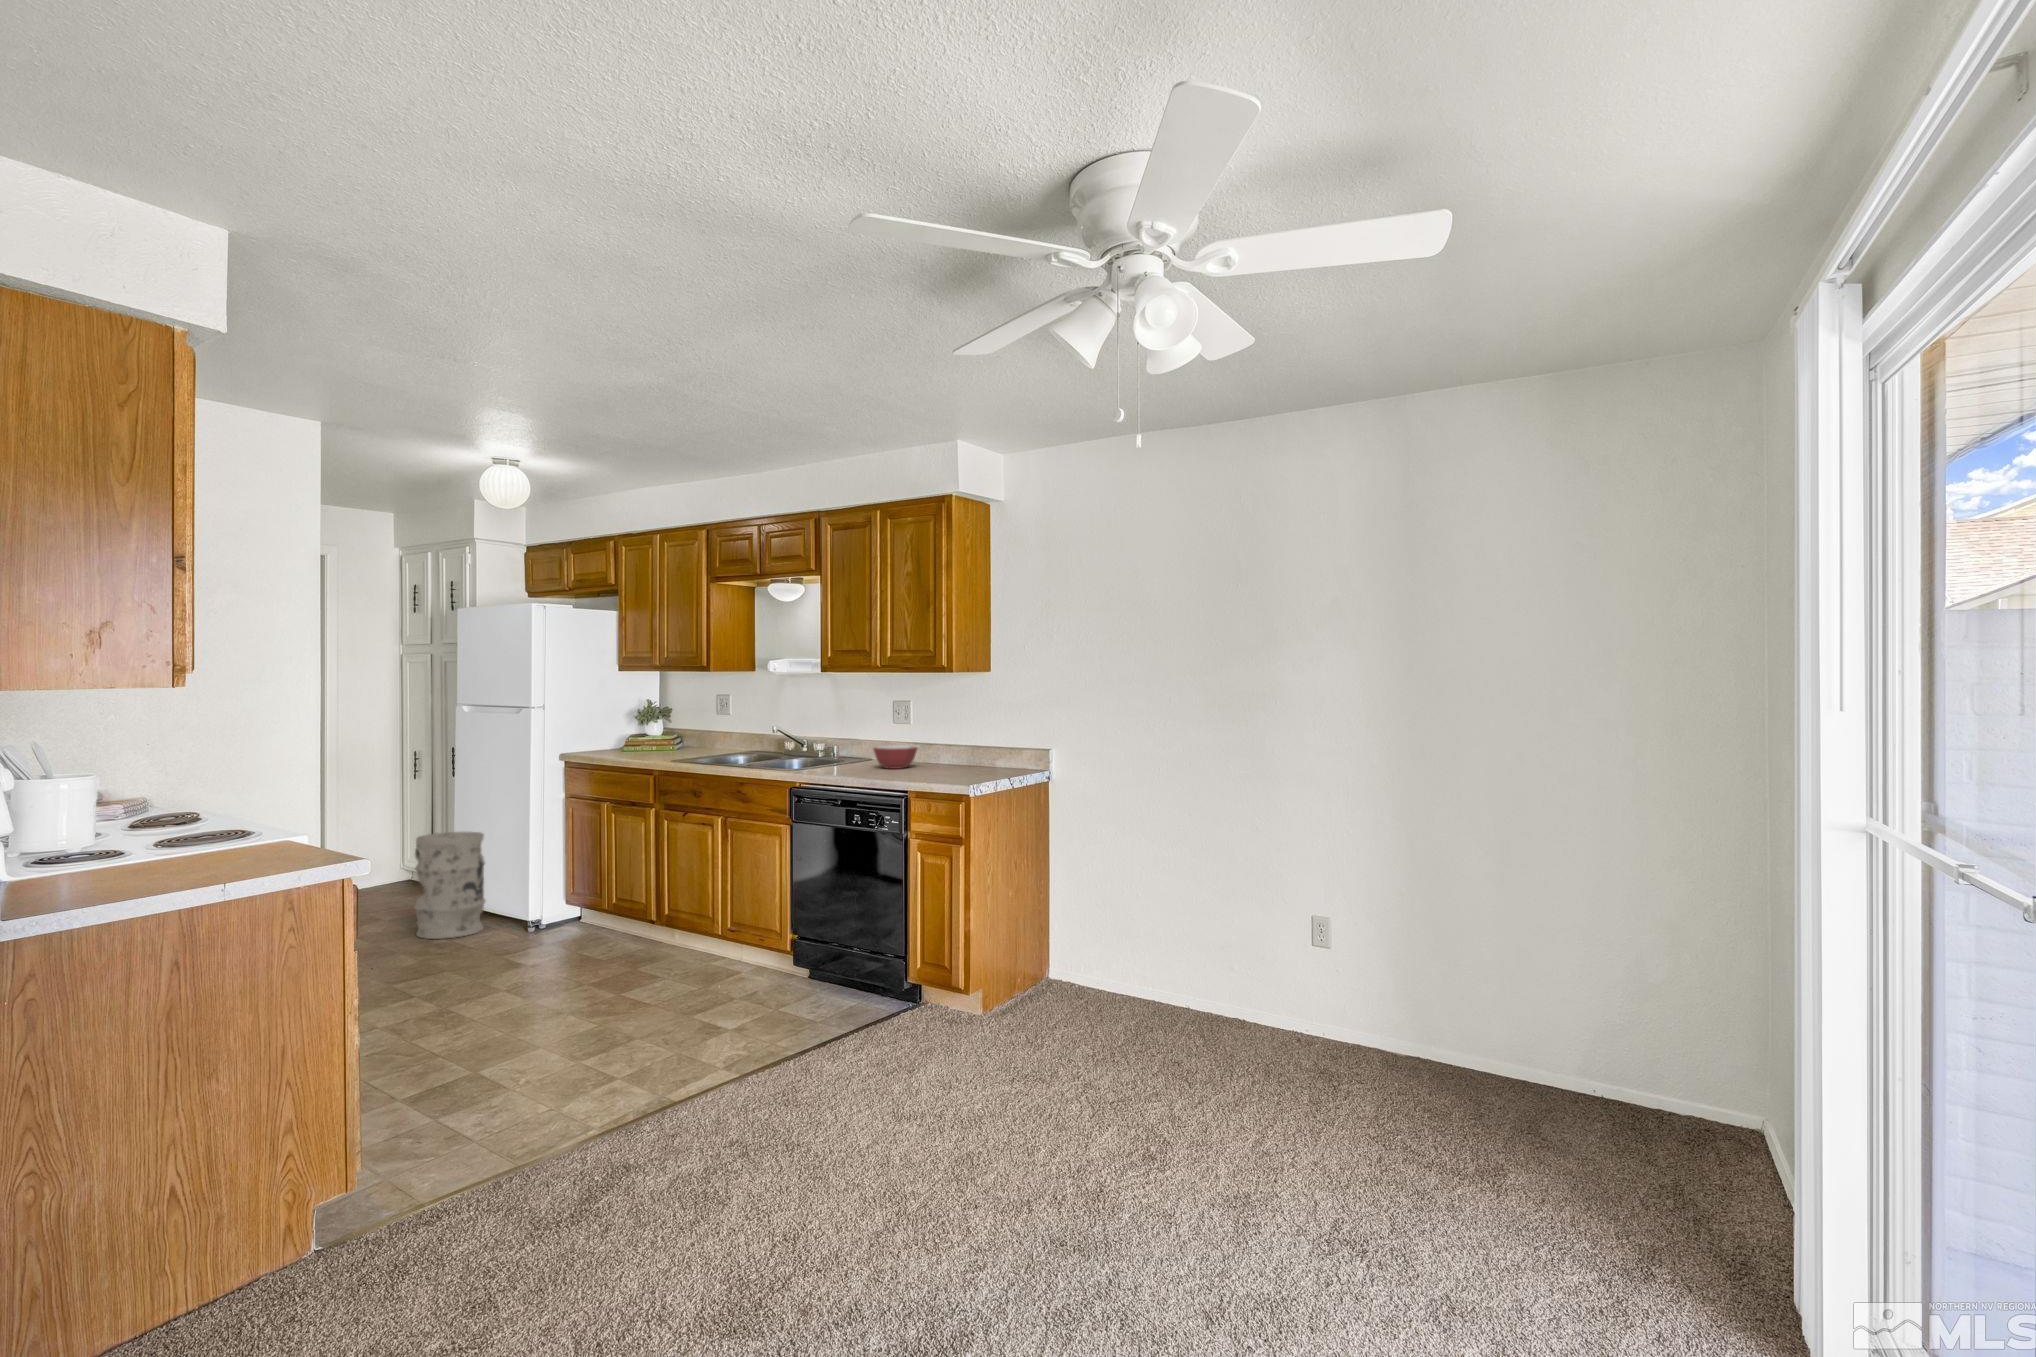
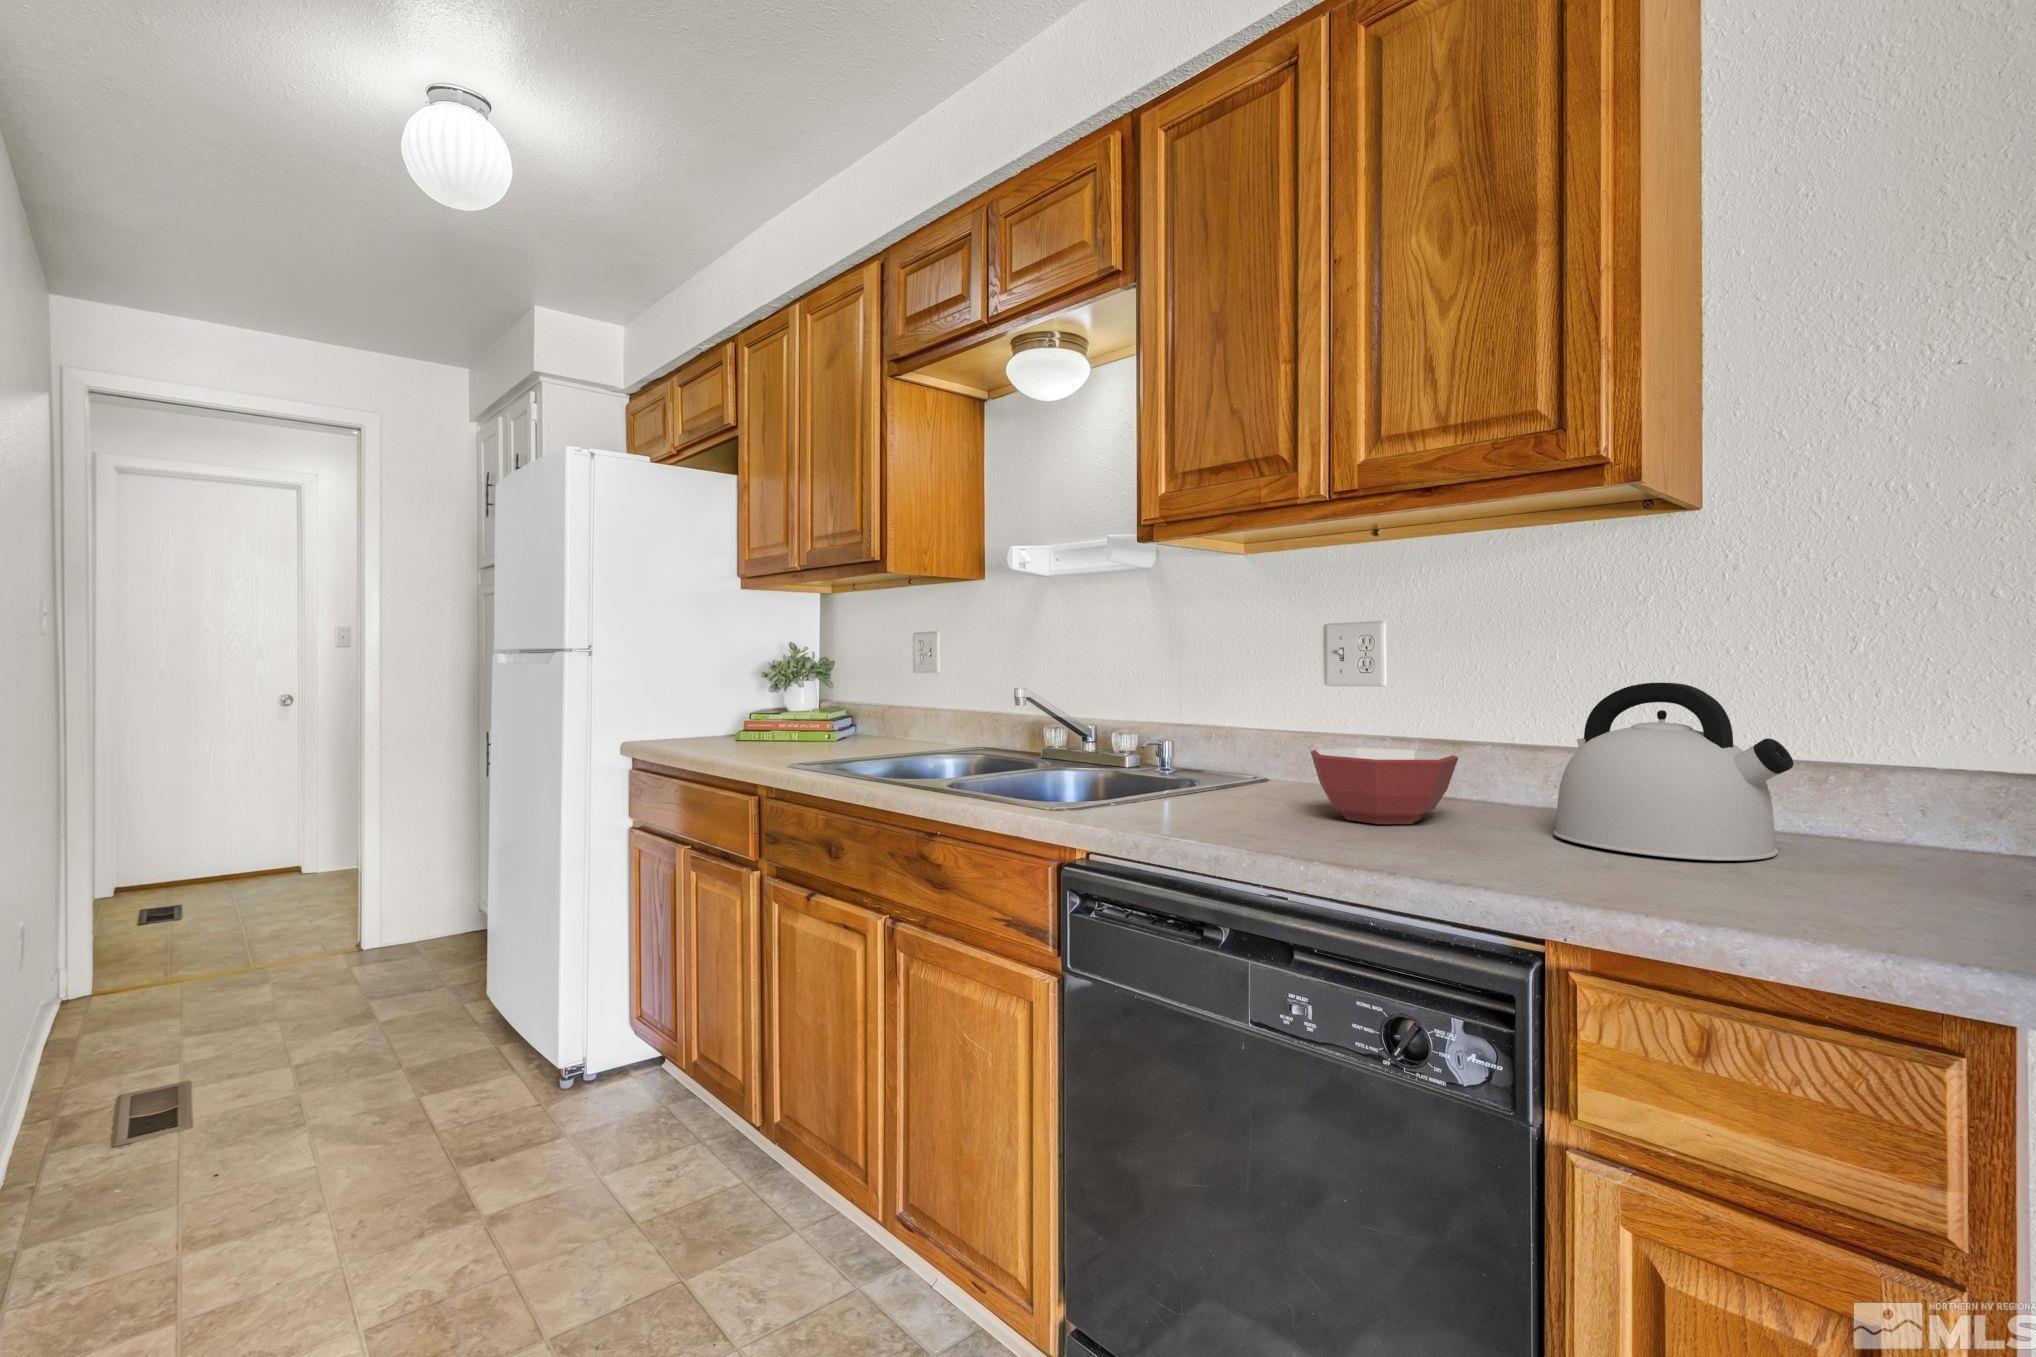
kettle: none [937,725,989,772] -> present [1553,683,1793,861]
trash can: present [415,832,485,939] -> none [366,879,503,1092]

